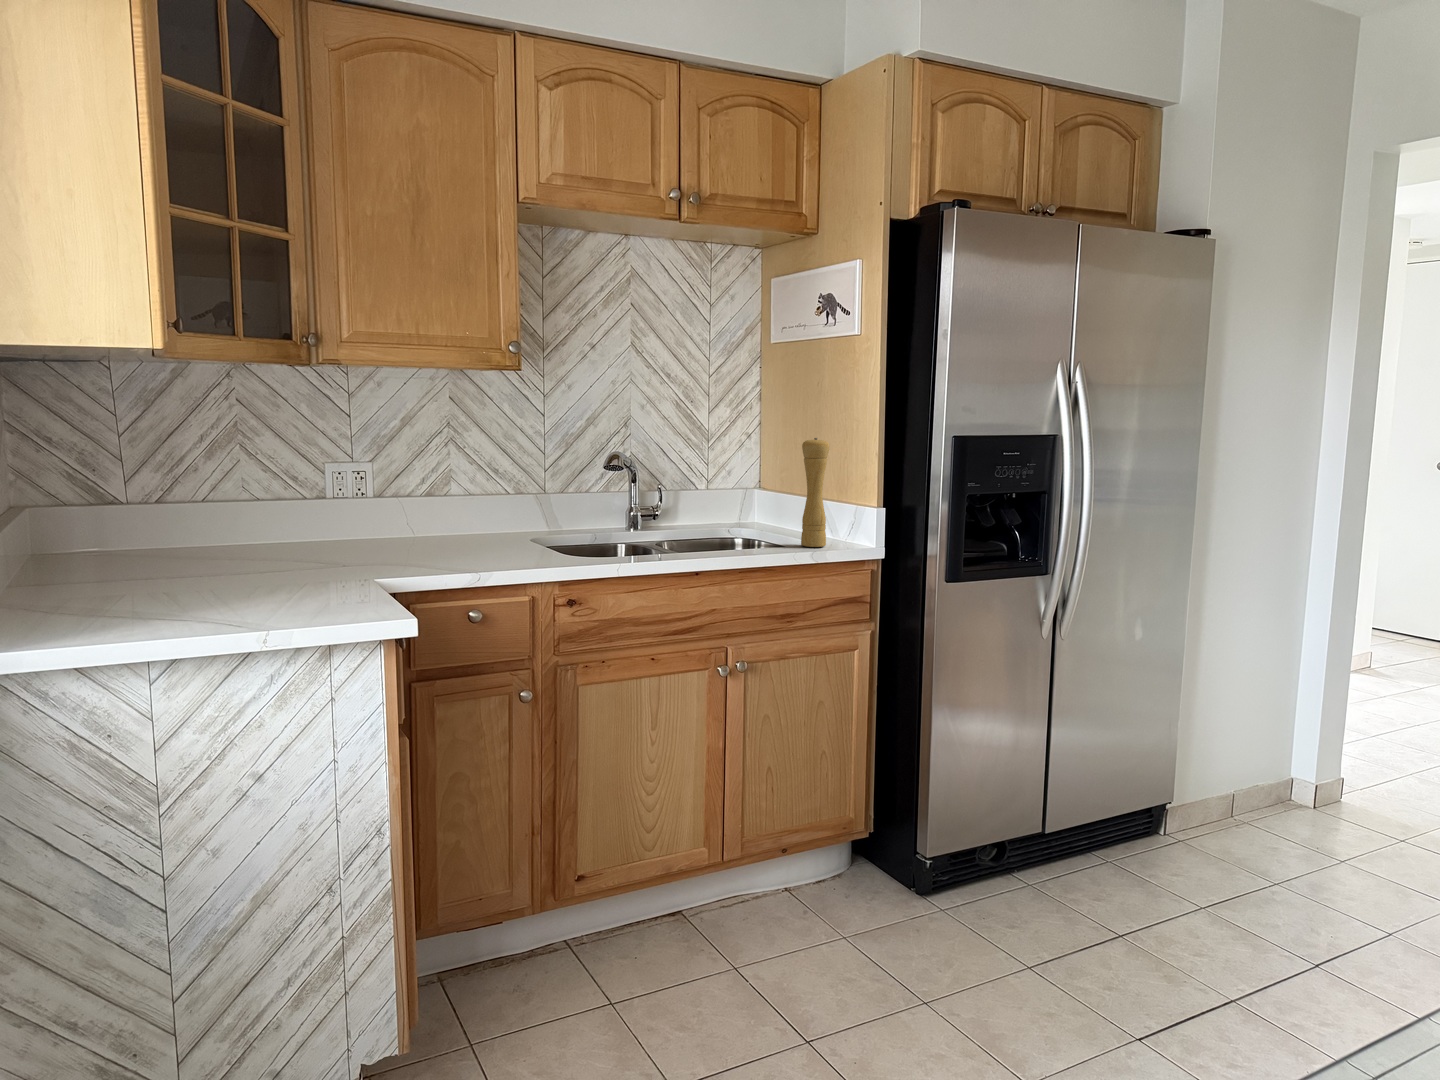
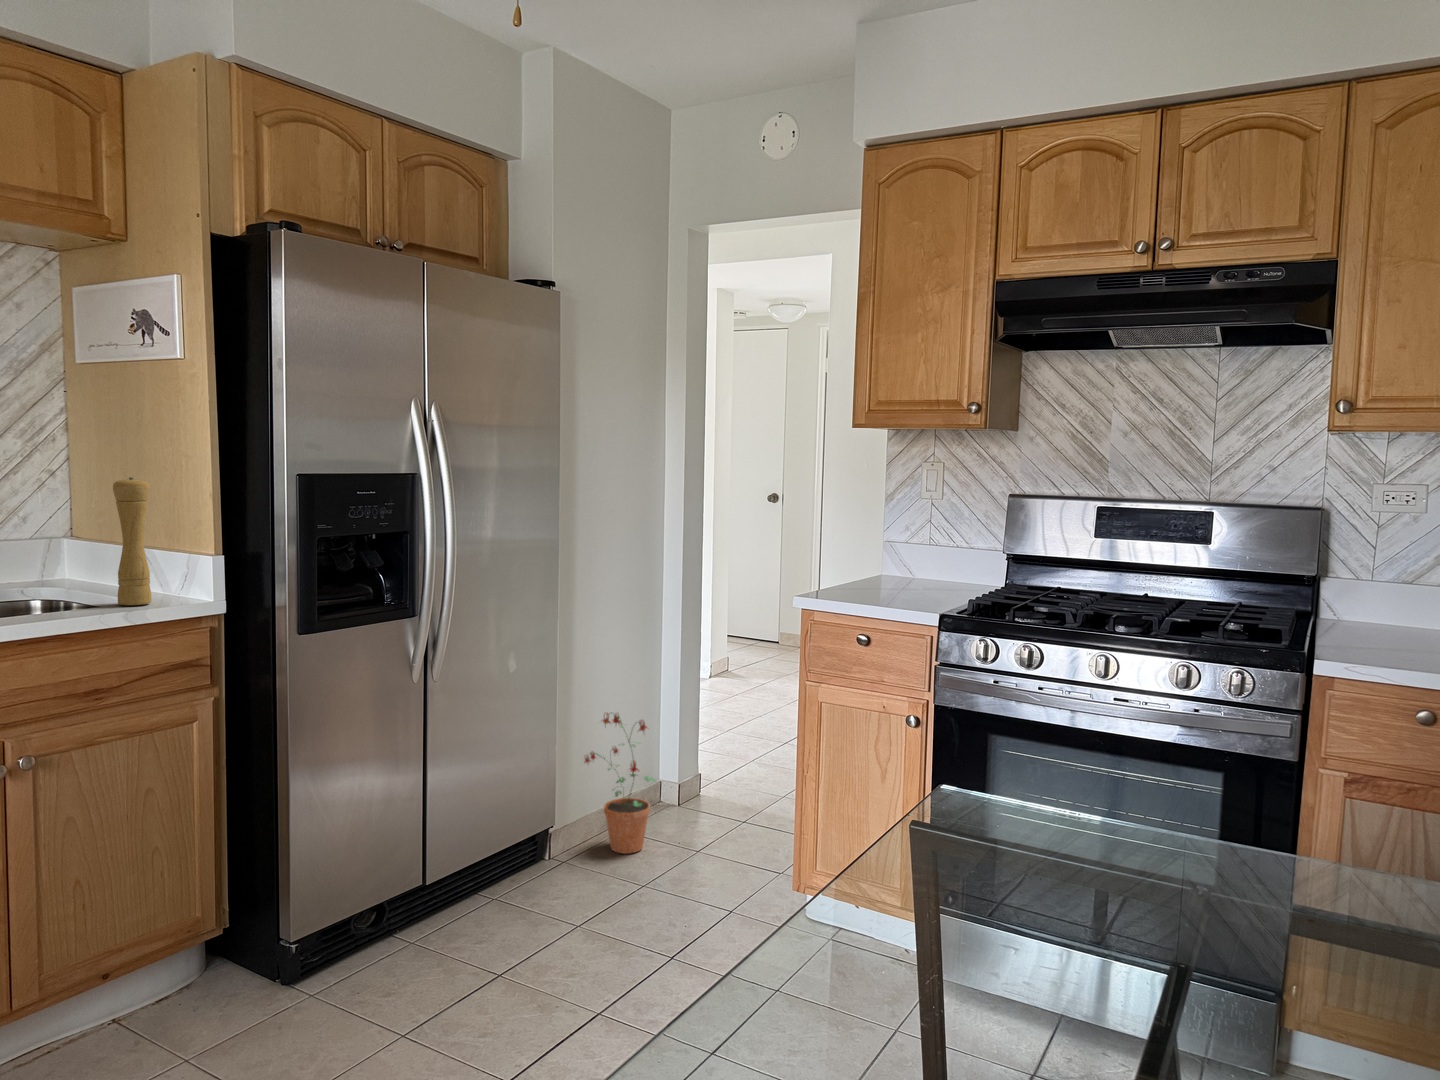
potted plant: none [1208,693,1297,848] -> present [584,713,656,854]

